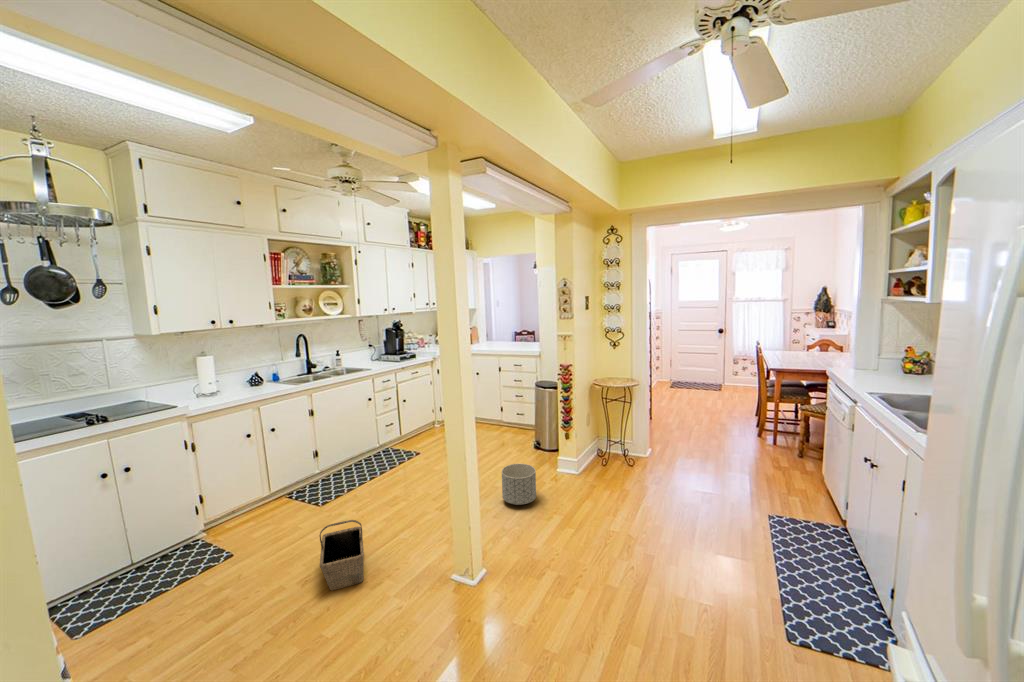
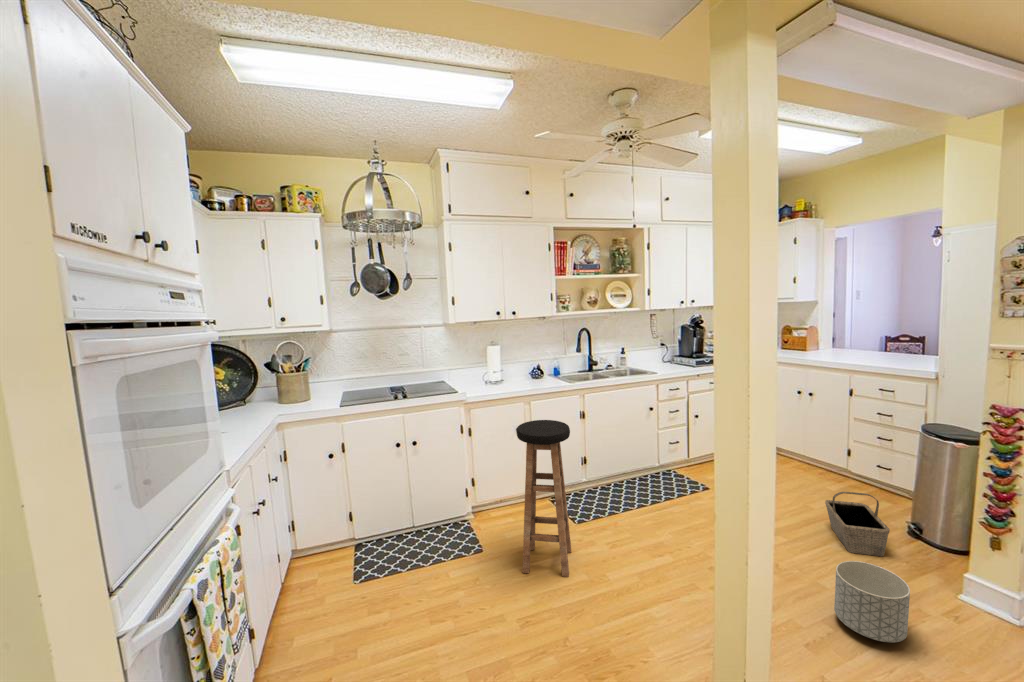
bar stool: none [257,416,320,562] -> present [516,420,571,577]
basket: present [320,520,364,590] -> present [825,492,890,557]

